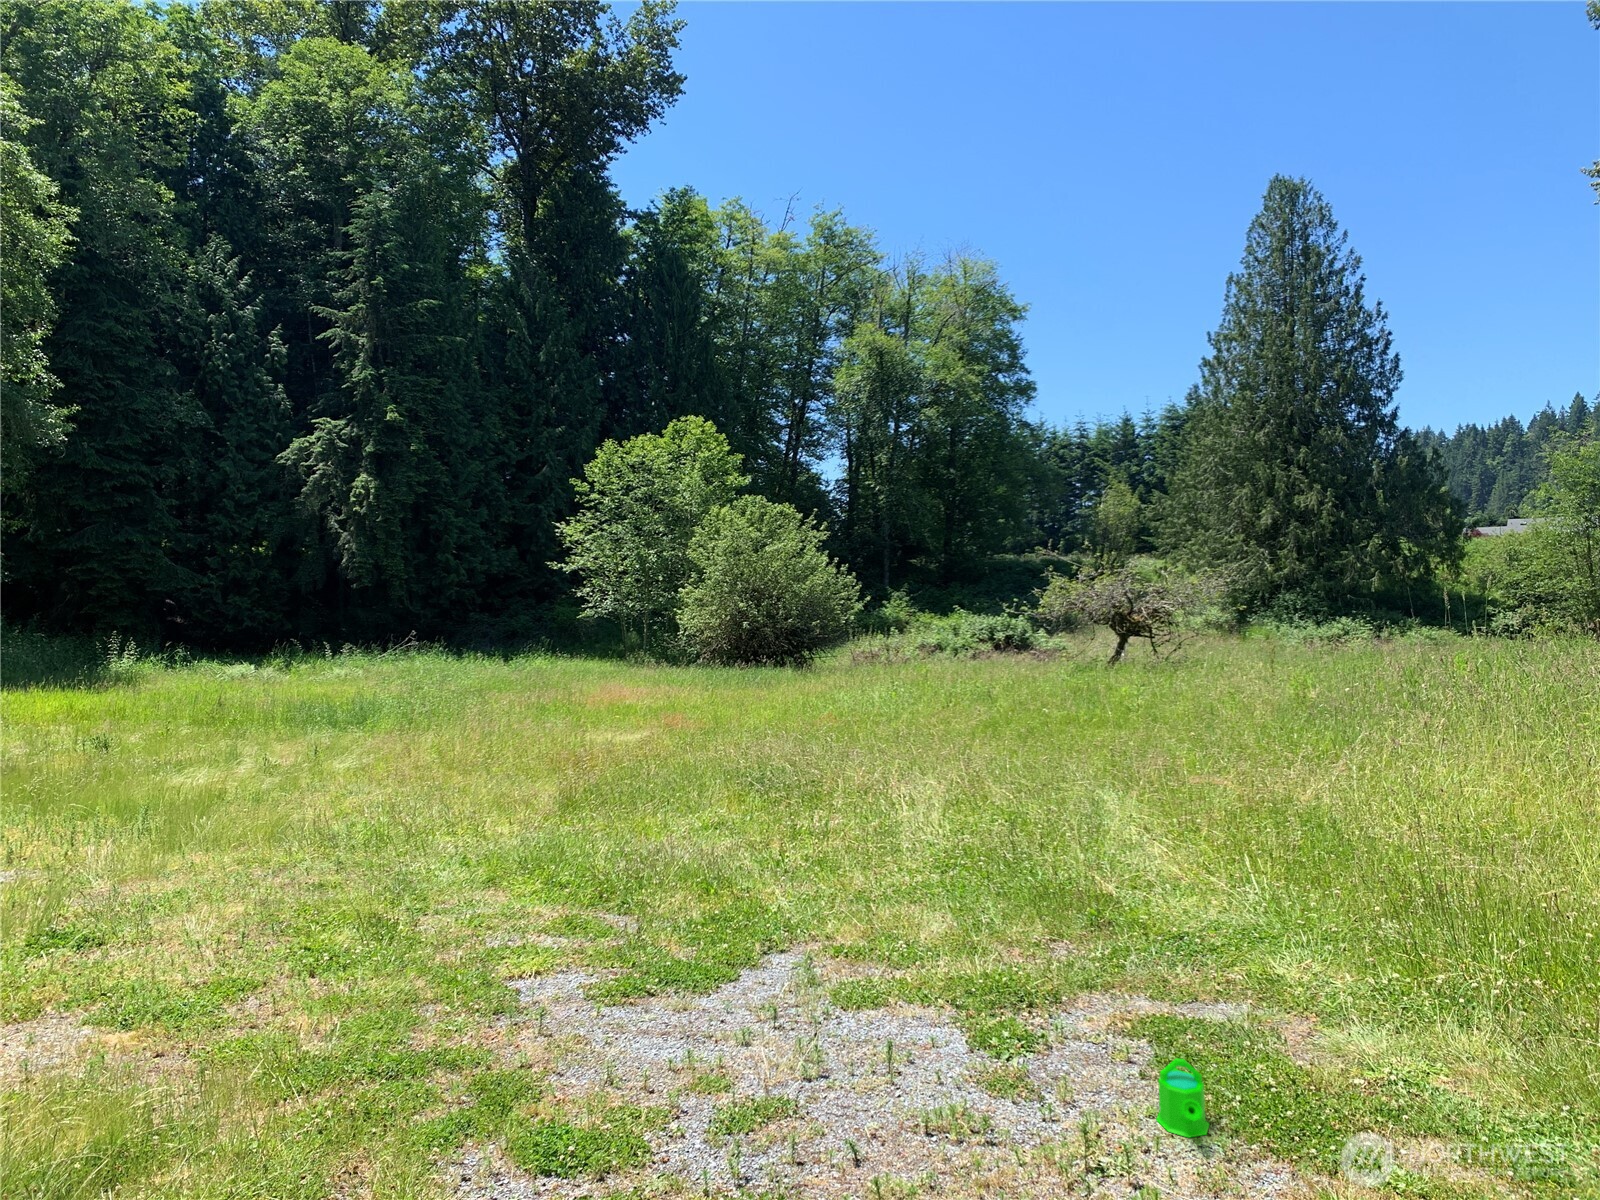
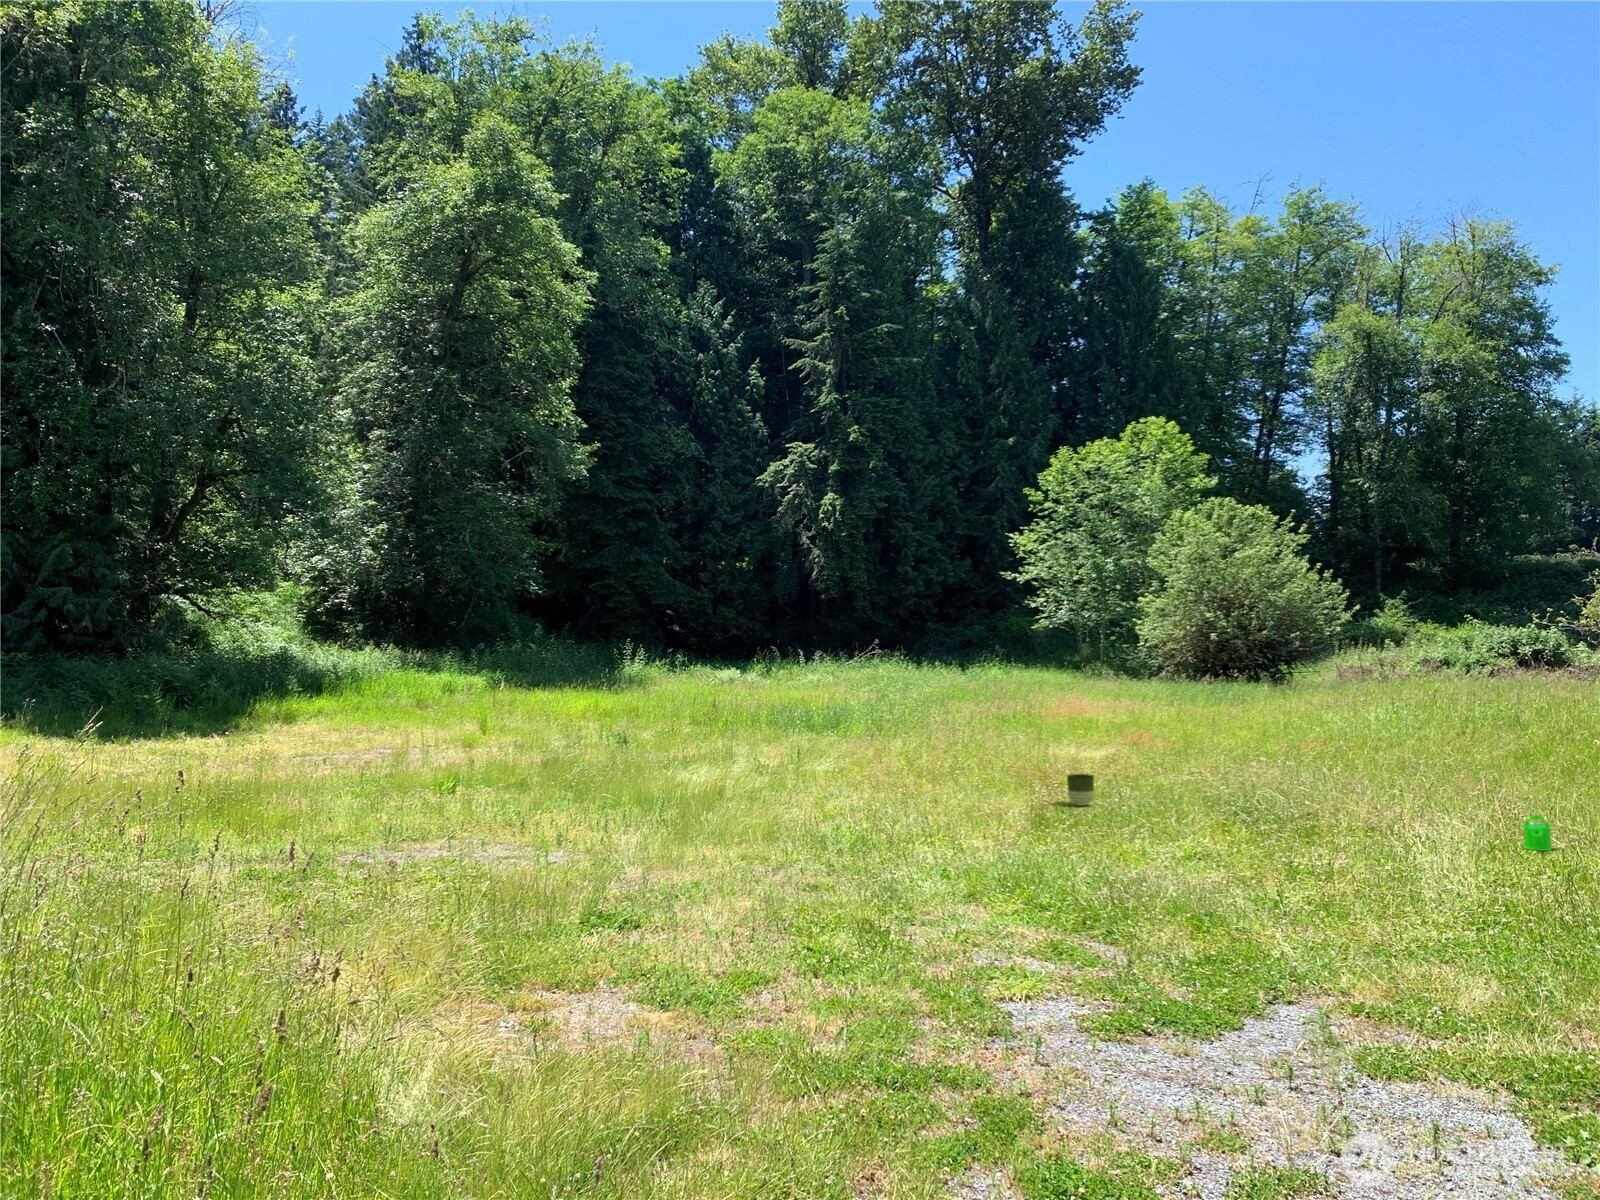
planter: none [336,992,397,1070] -> present [1067,774,1094,806]

